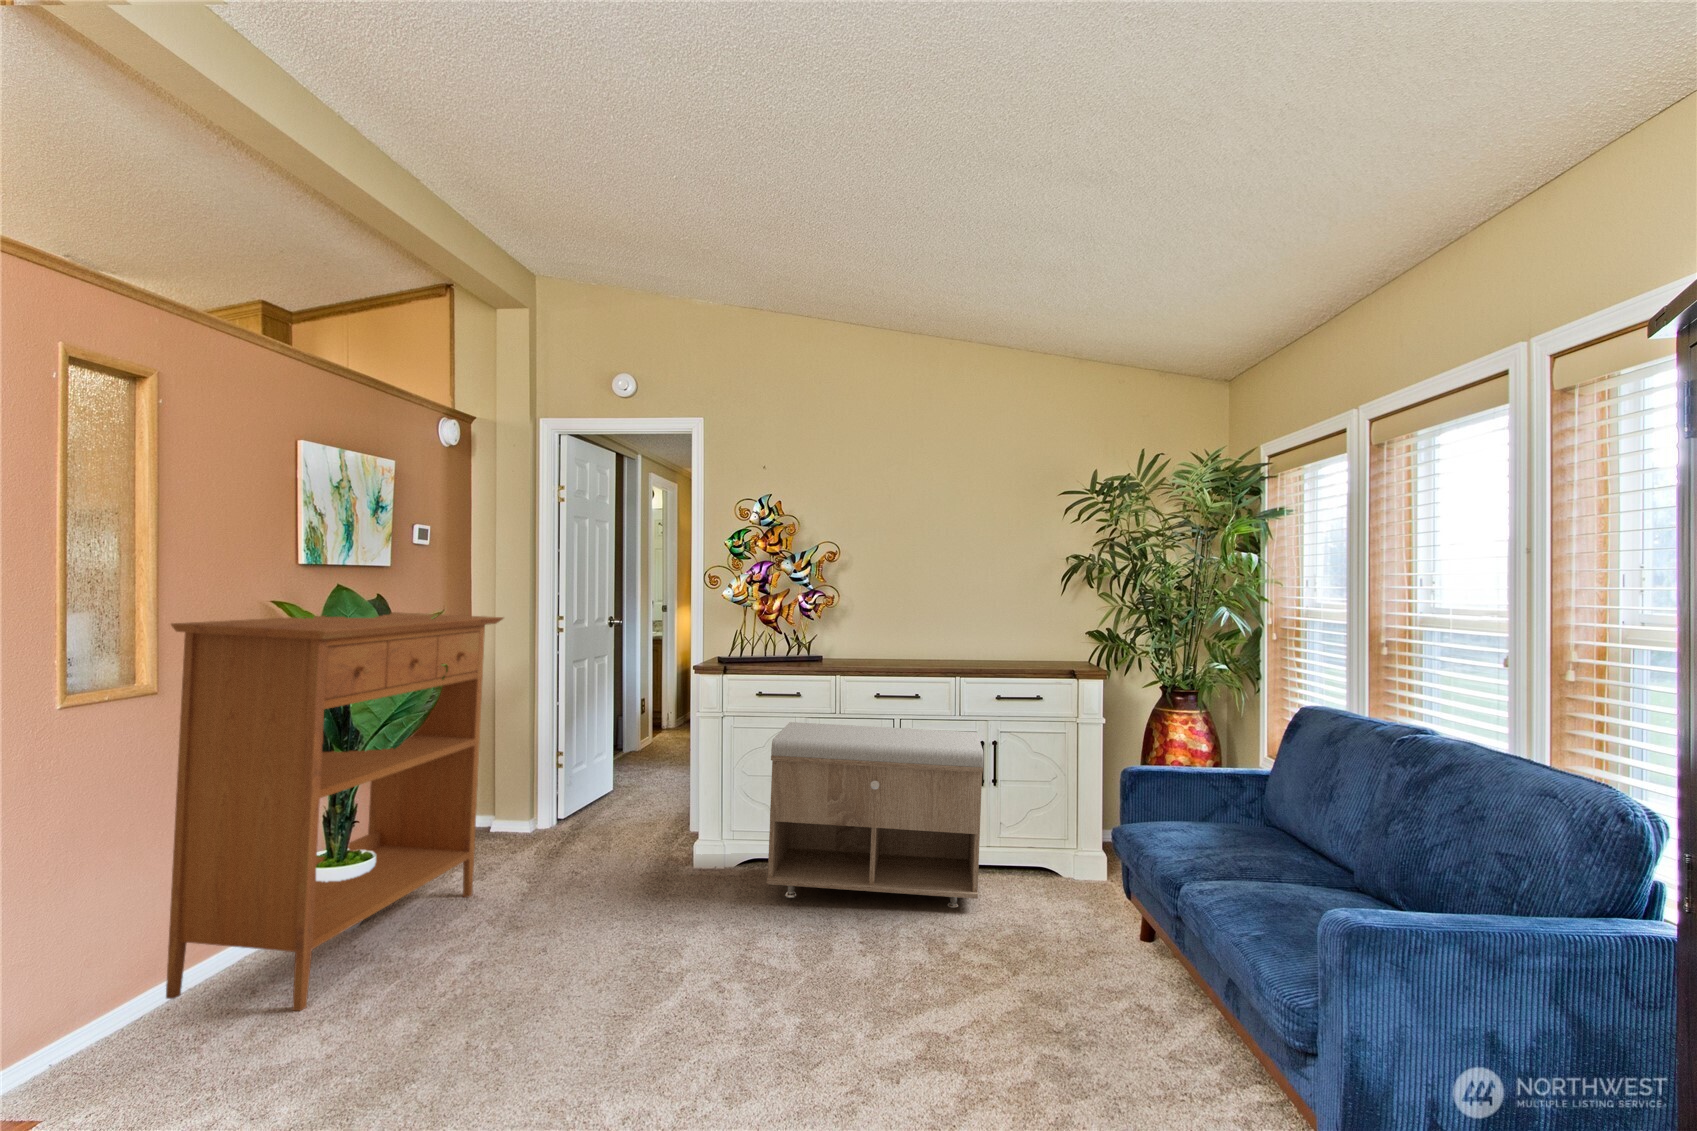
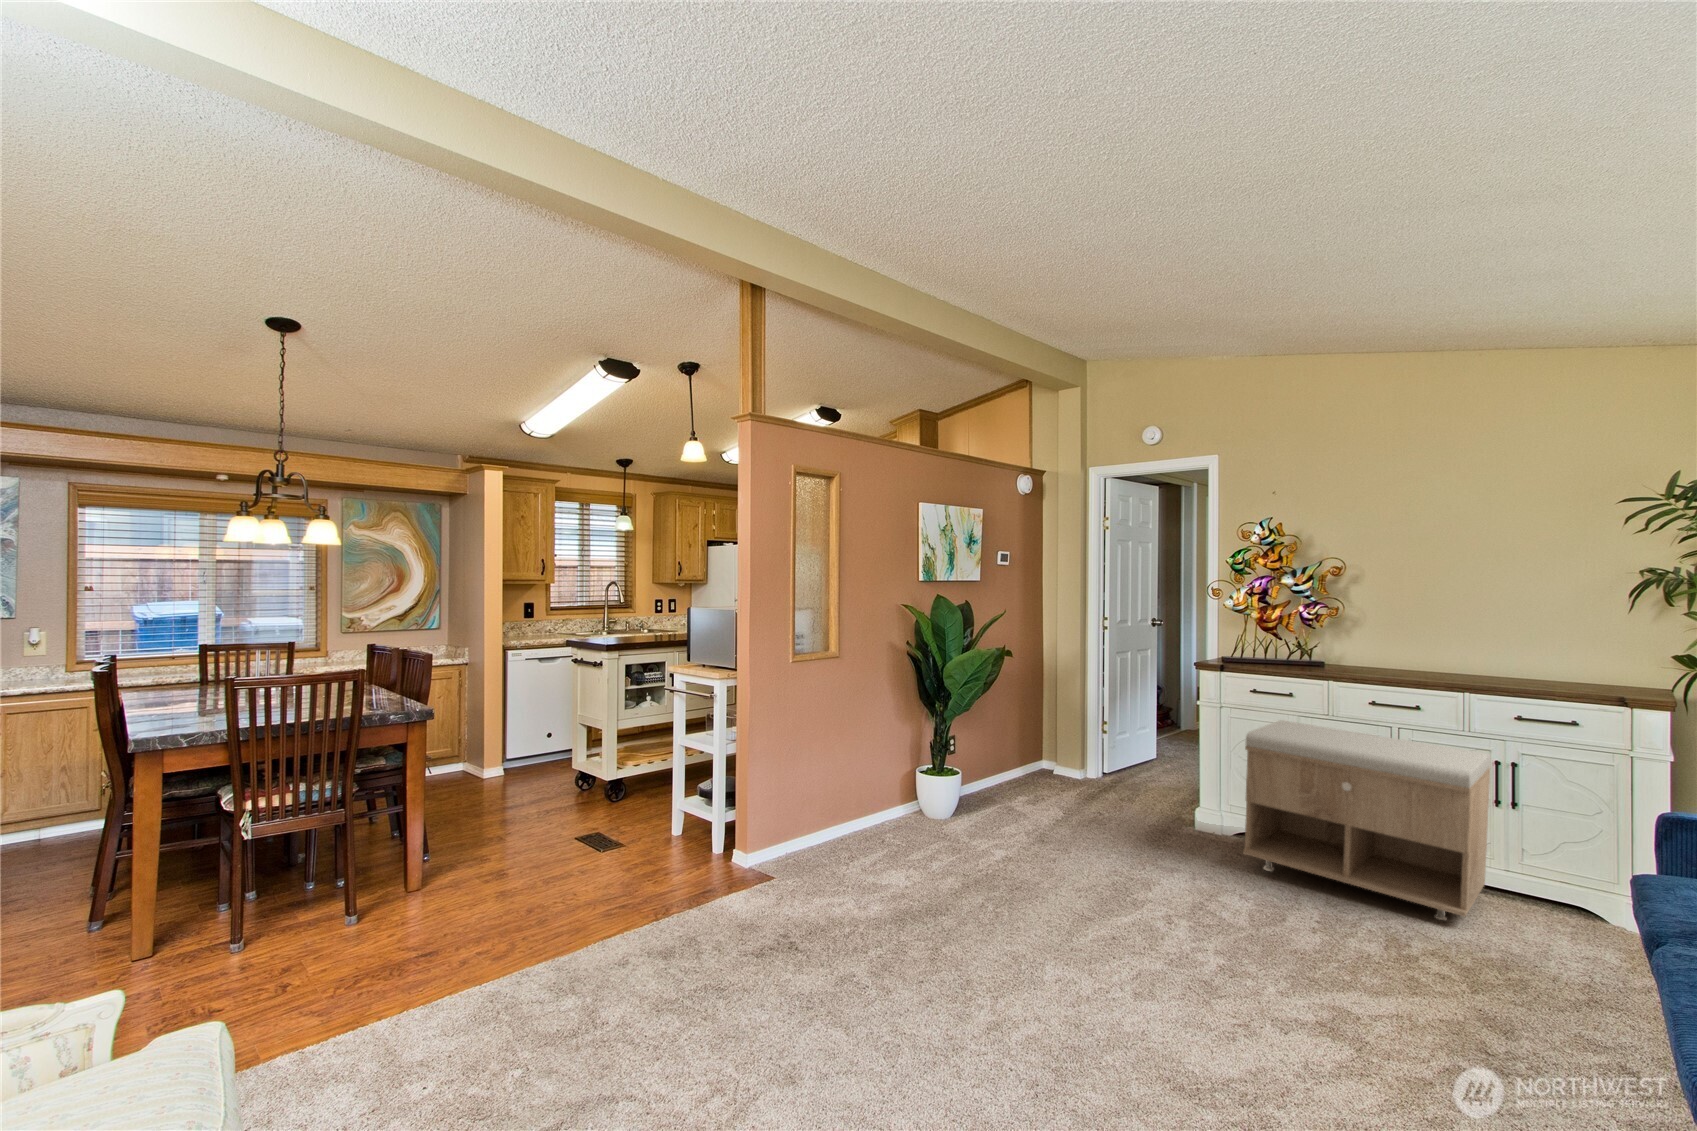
console table: present [166,612,503,1011] -> none [843,613,1044,857]

